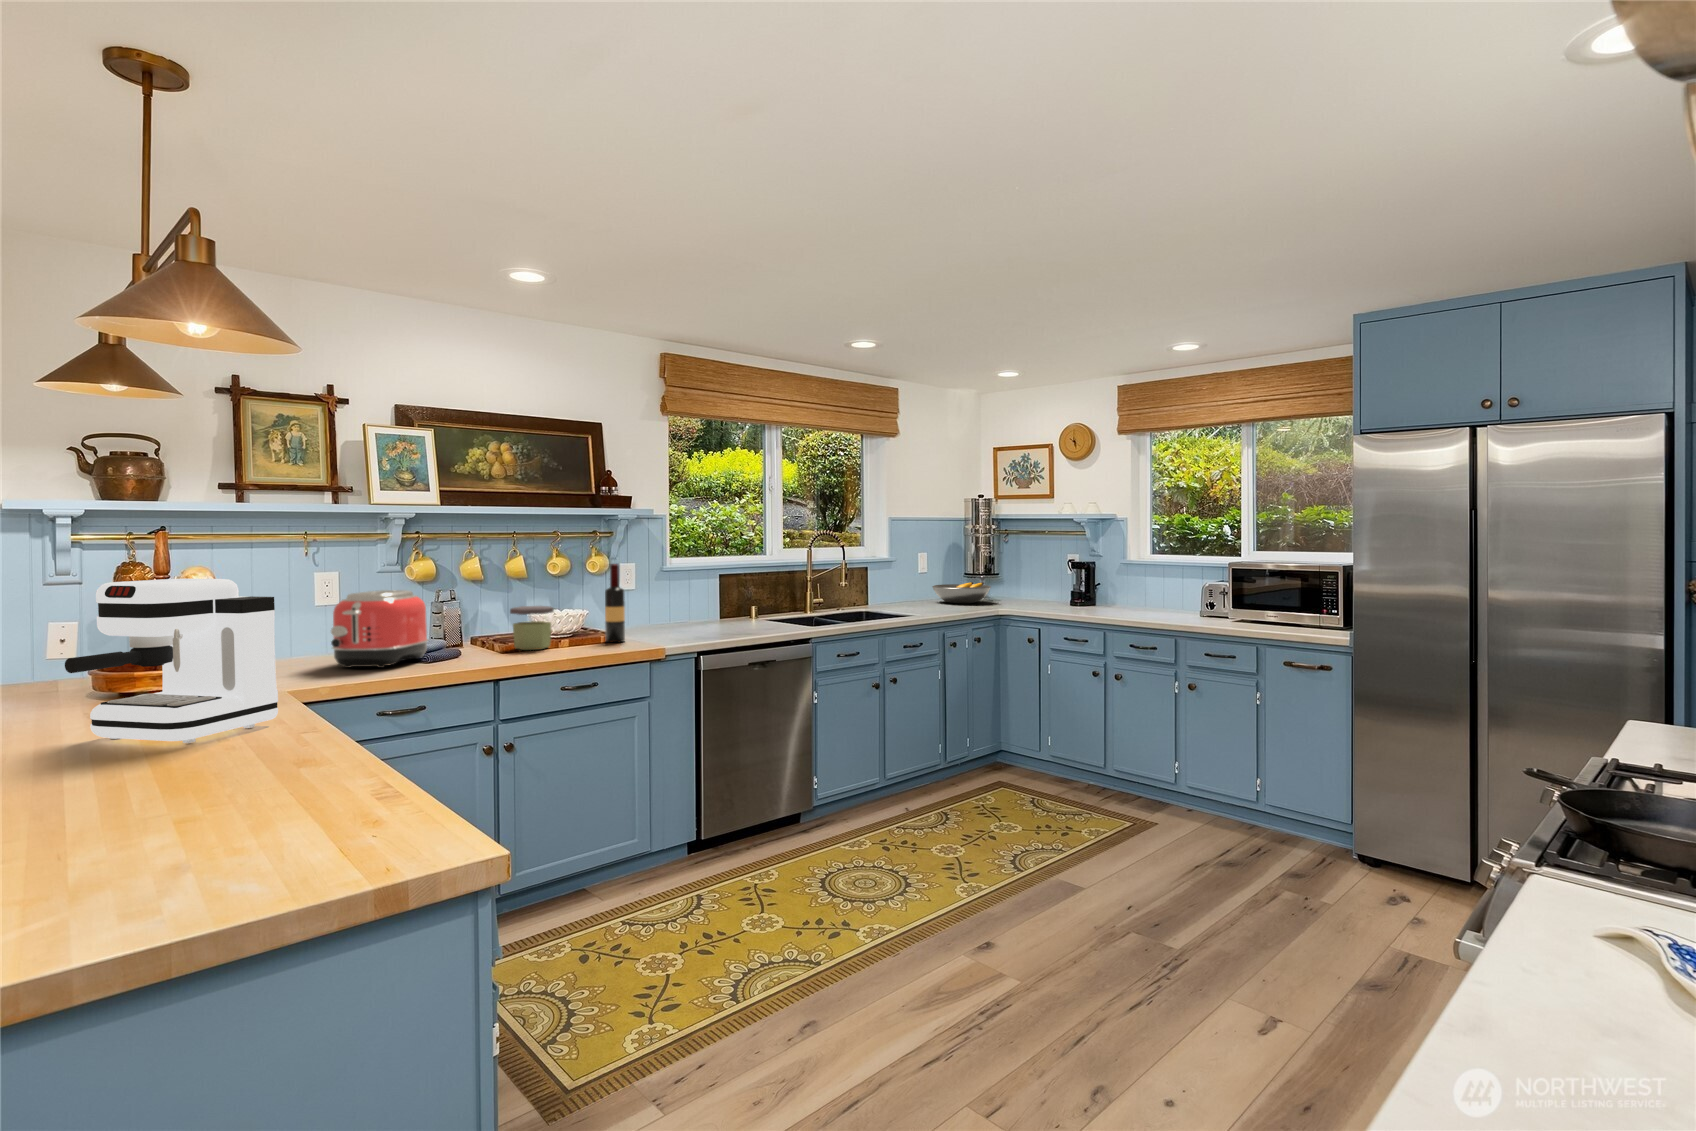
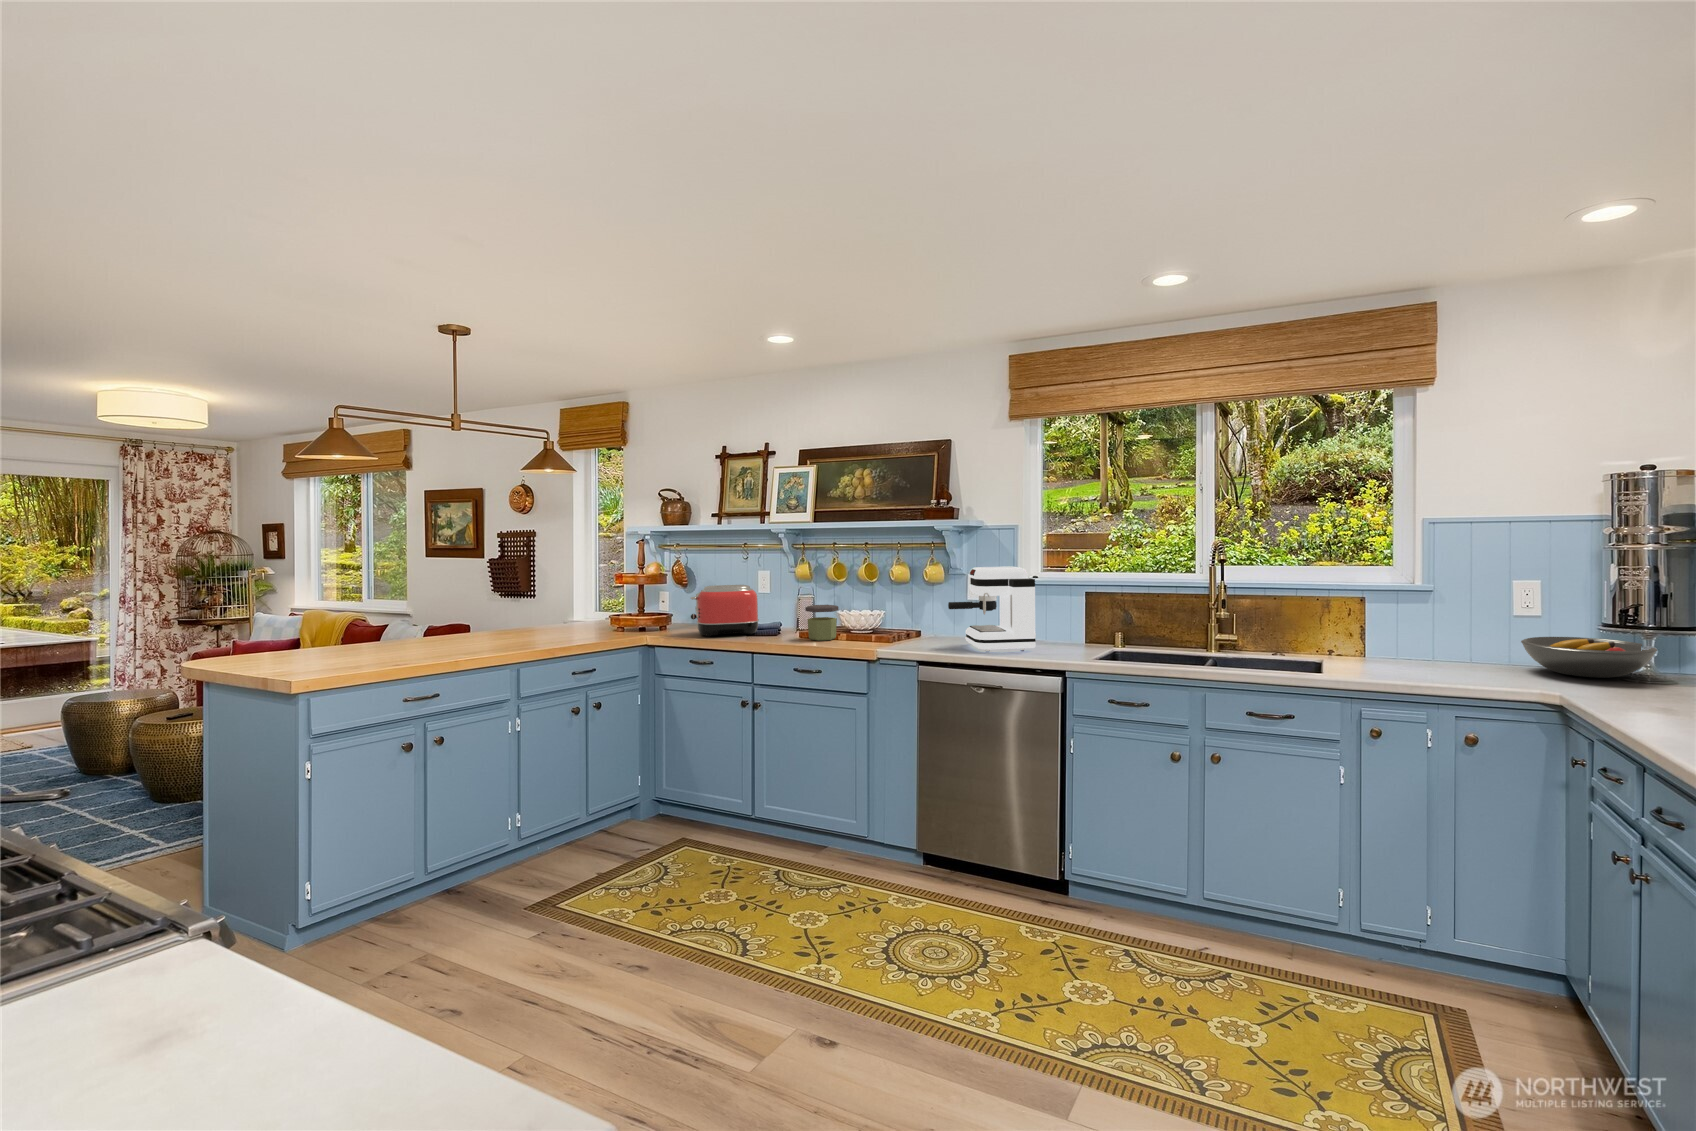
wine bottle: present [605,564,625,642] -> none [874,574,892,645]
coffee maker: present [65,579,278,743] -> present [948,567,1036,651]

